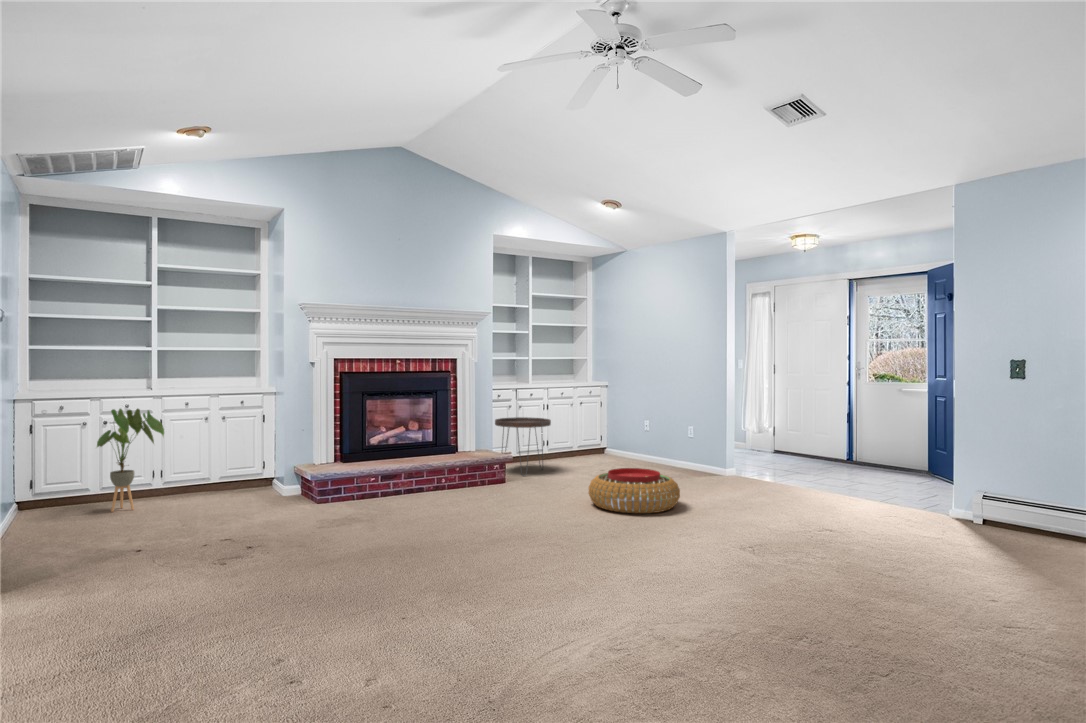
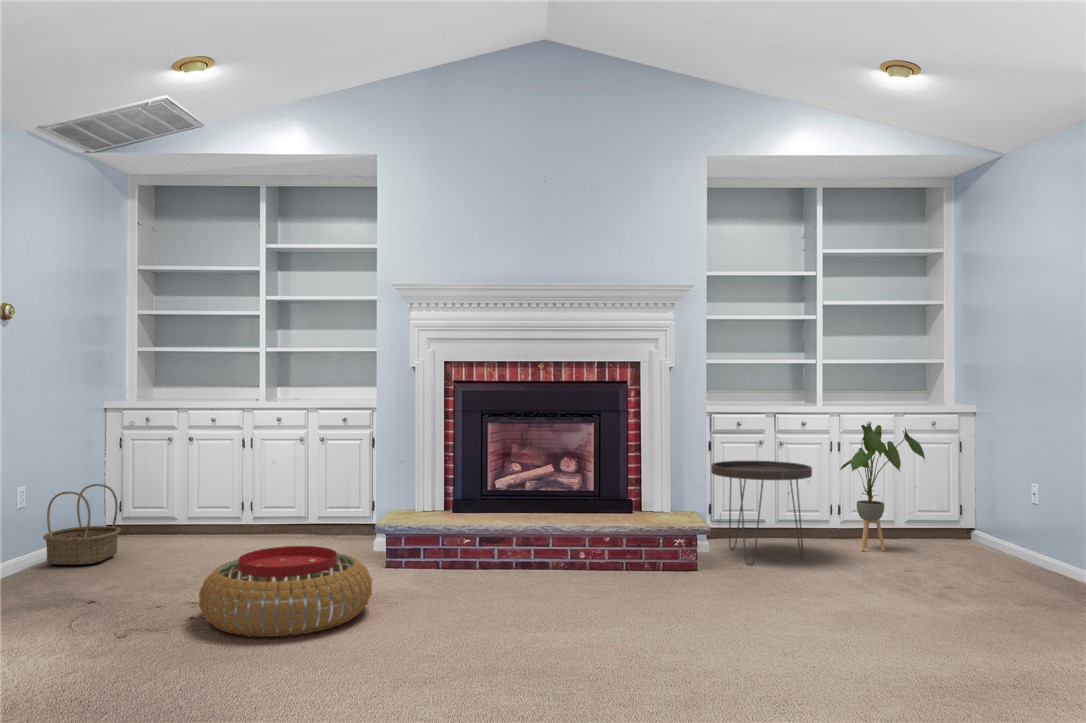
house plant: present [97,409,164,512] -> present [840,424,925,551]
basket: none [18,464,87,533] -> present [43,484,121,565]
pouf: present [589,468,680,513] -> present [199,546,372,637]

